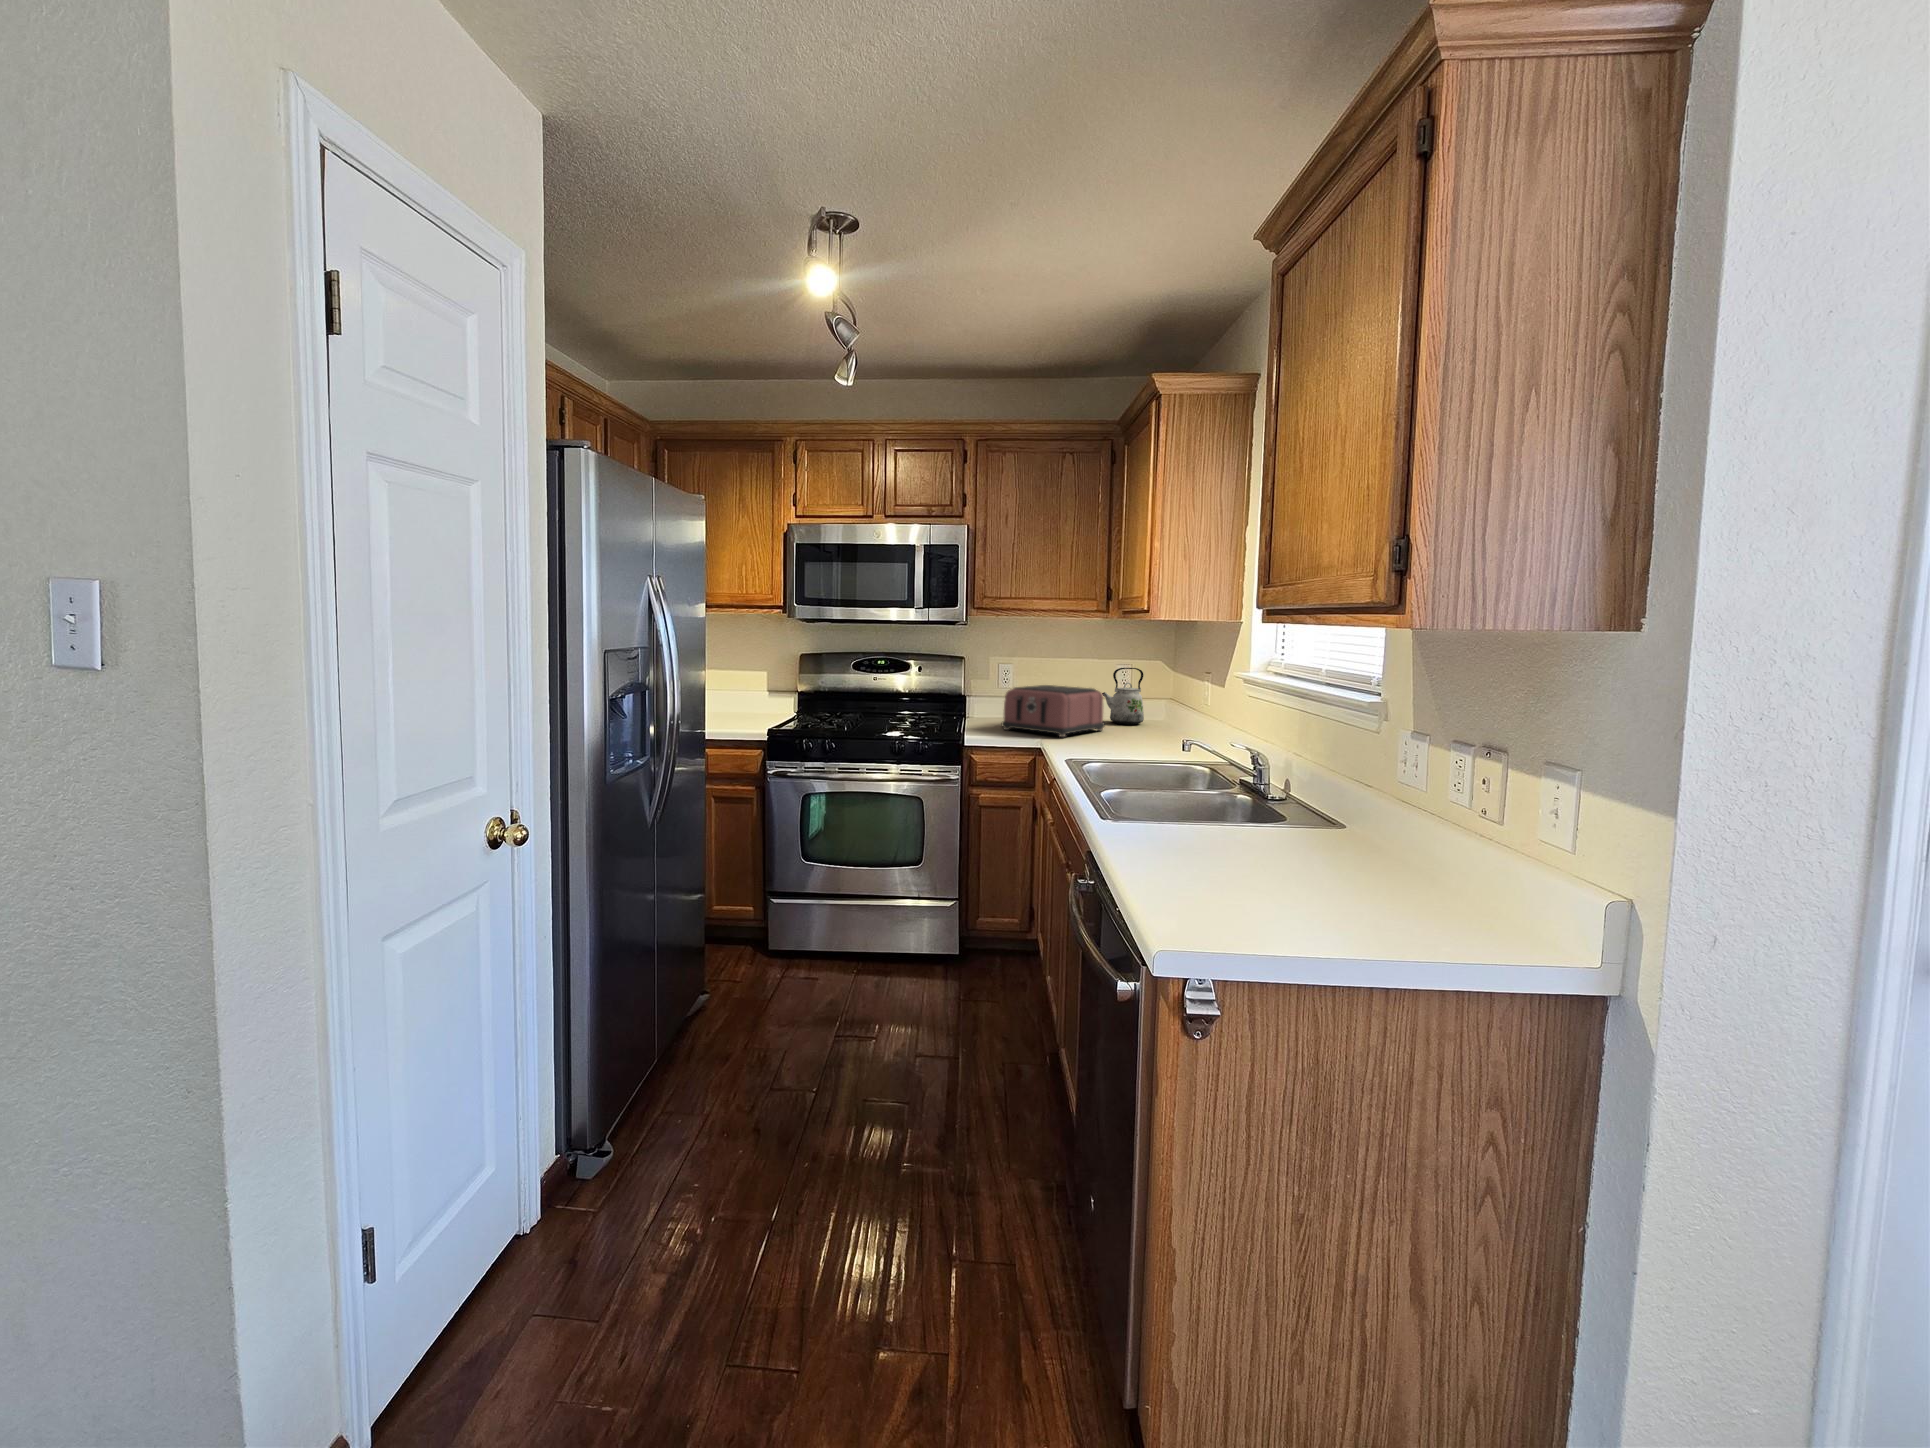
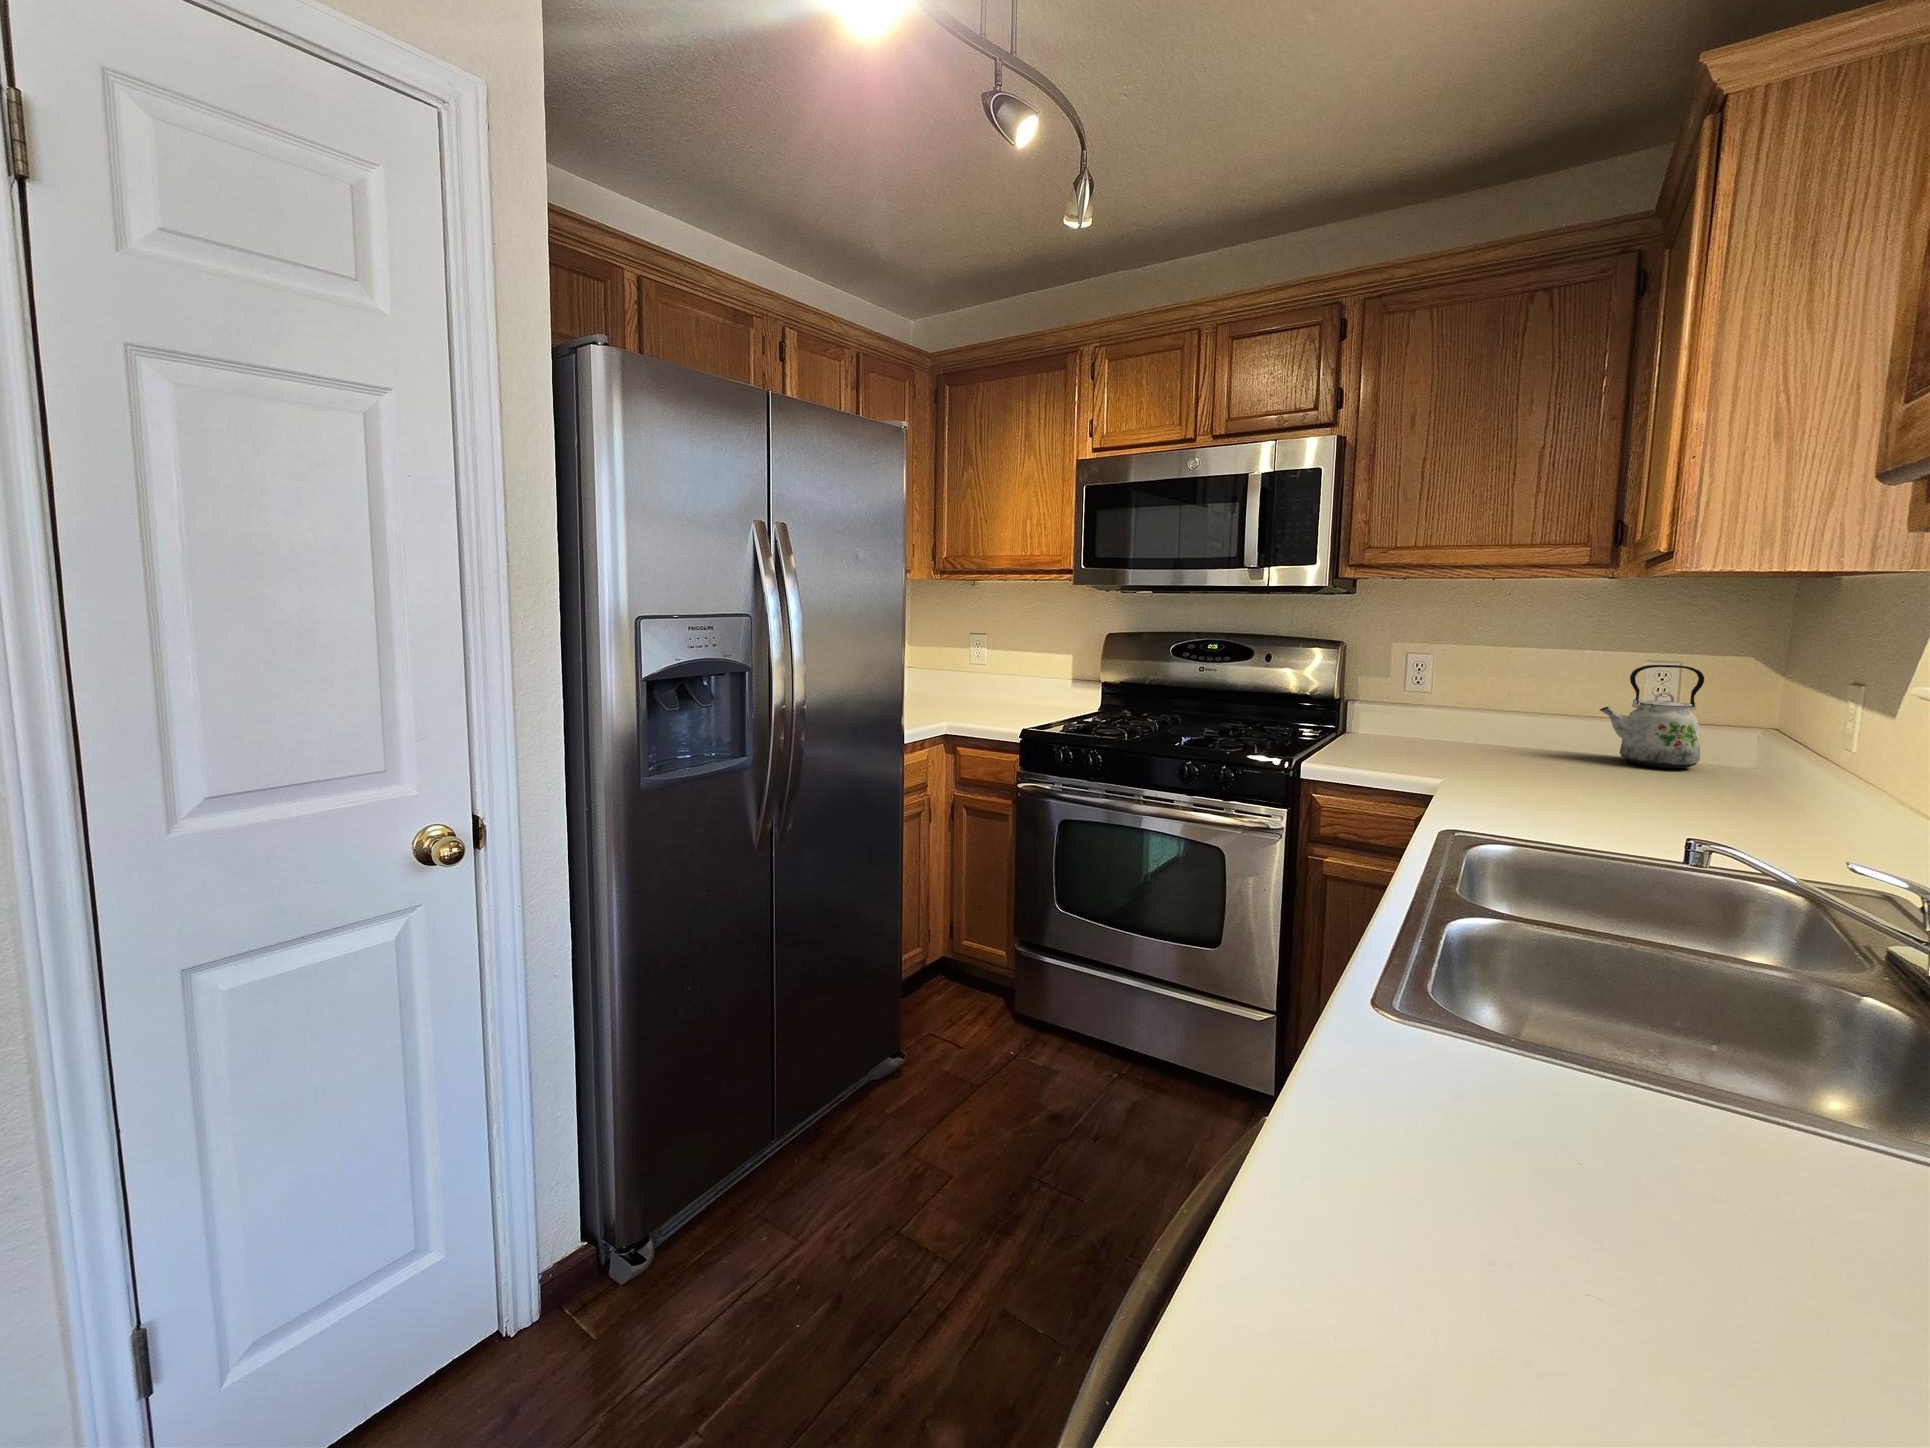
toaster: present [1002,685,1105,737] -> none [1379,689,1593,782]

